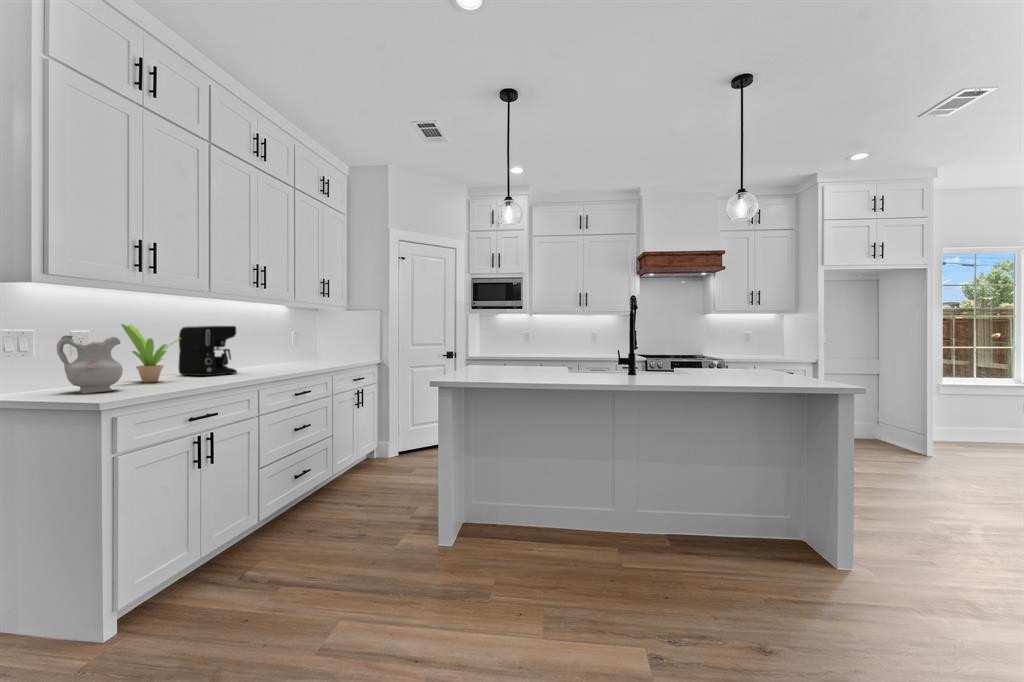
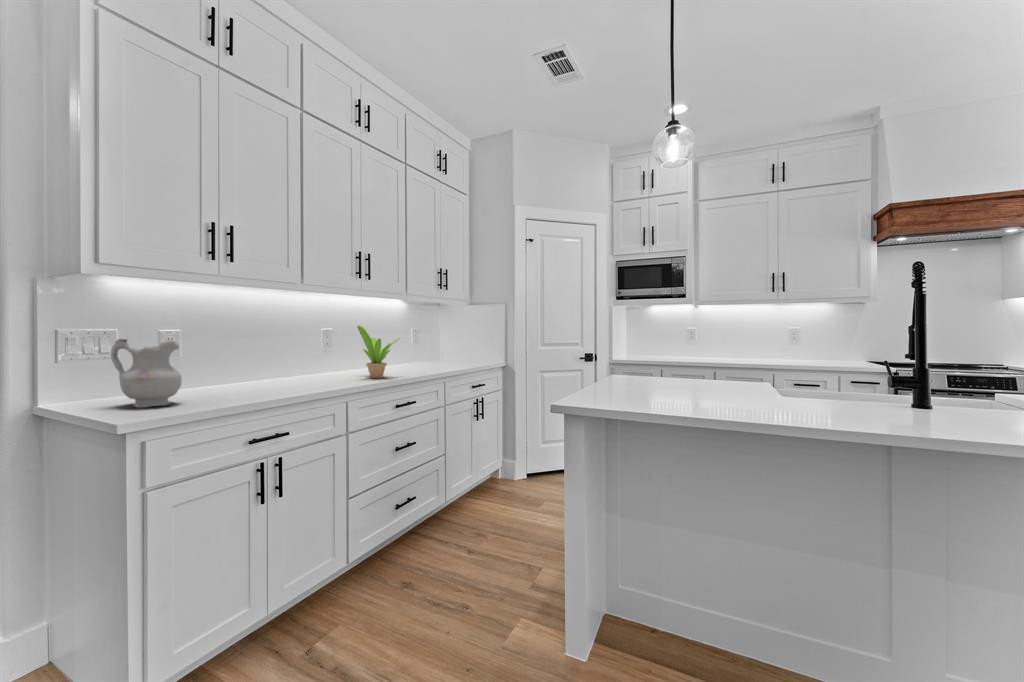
potted plant: present [121,324,181,383] -> present [357,325,400,378]
coffee maker: present [178,326,237,376] -> none [269,325,331,384]

